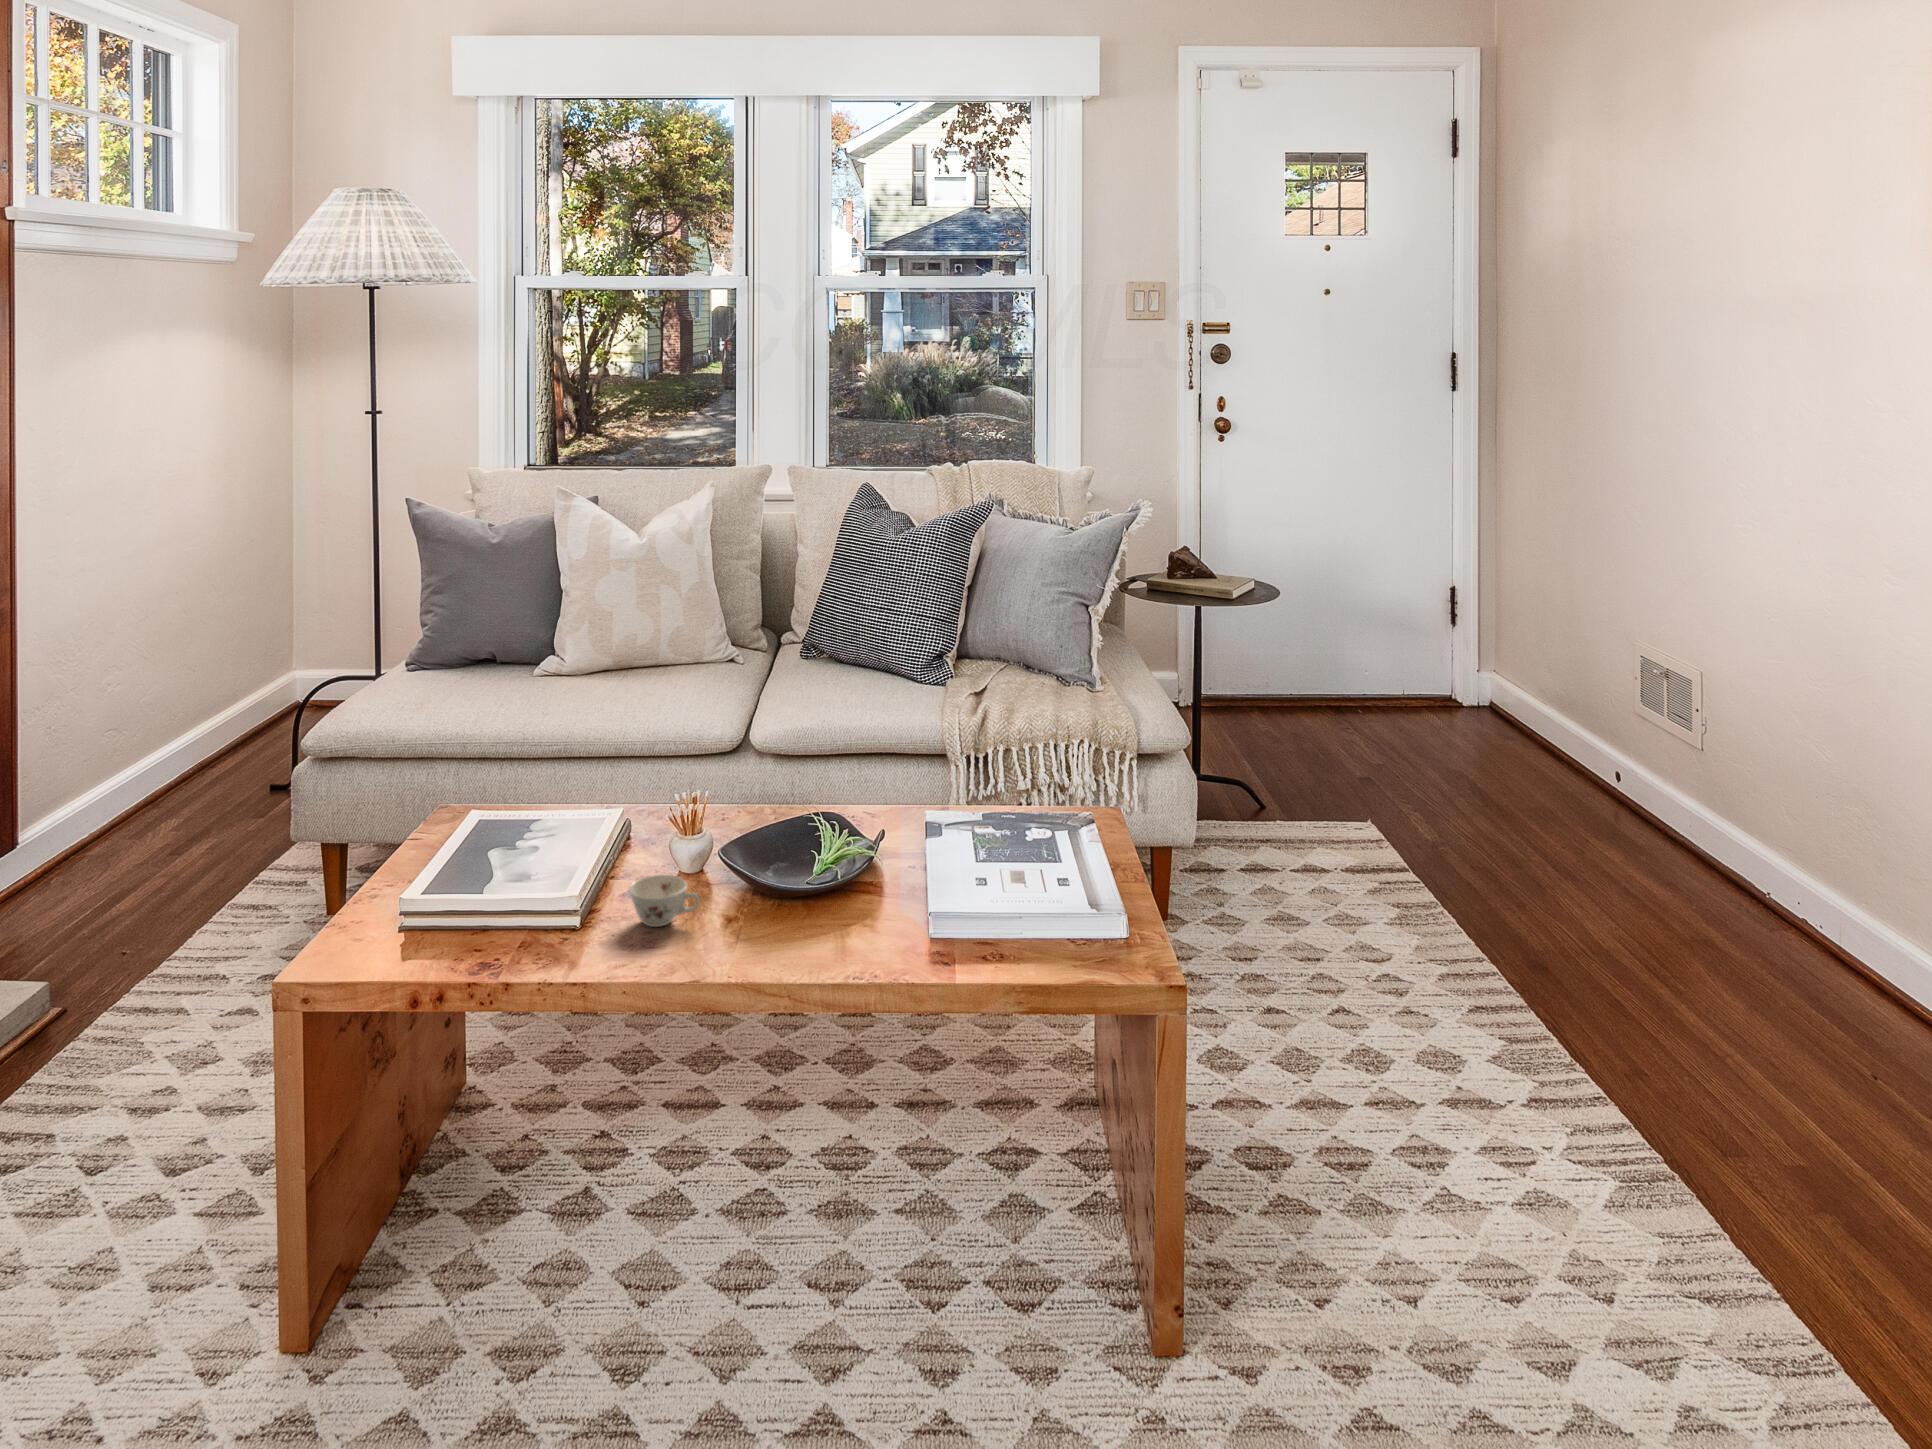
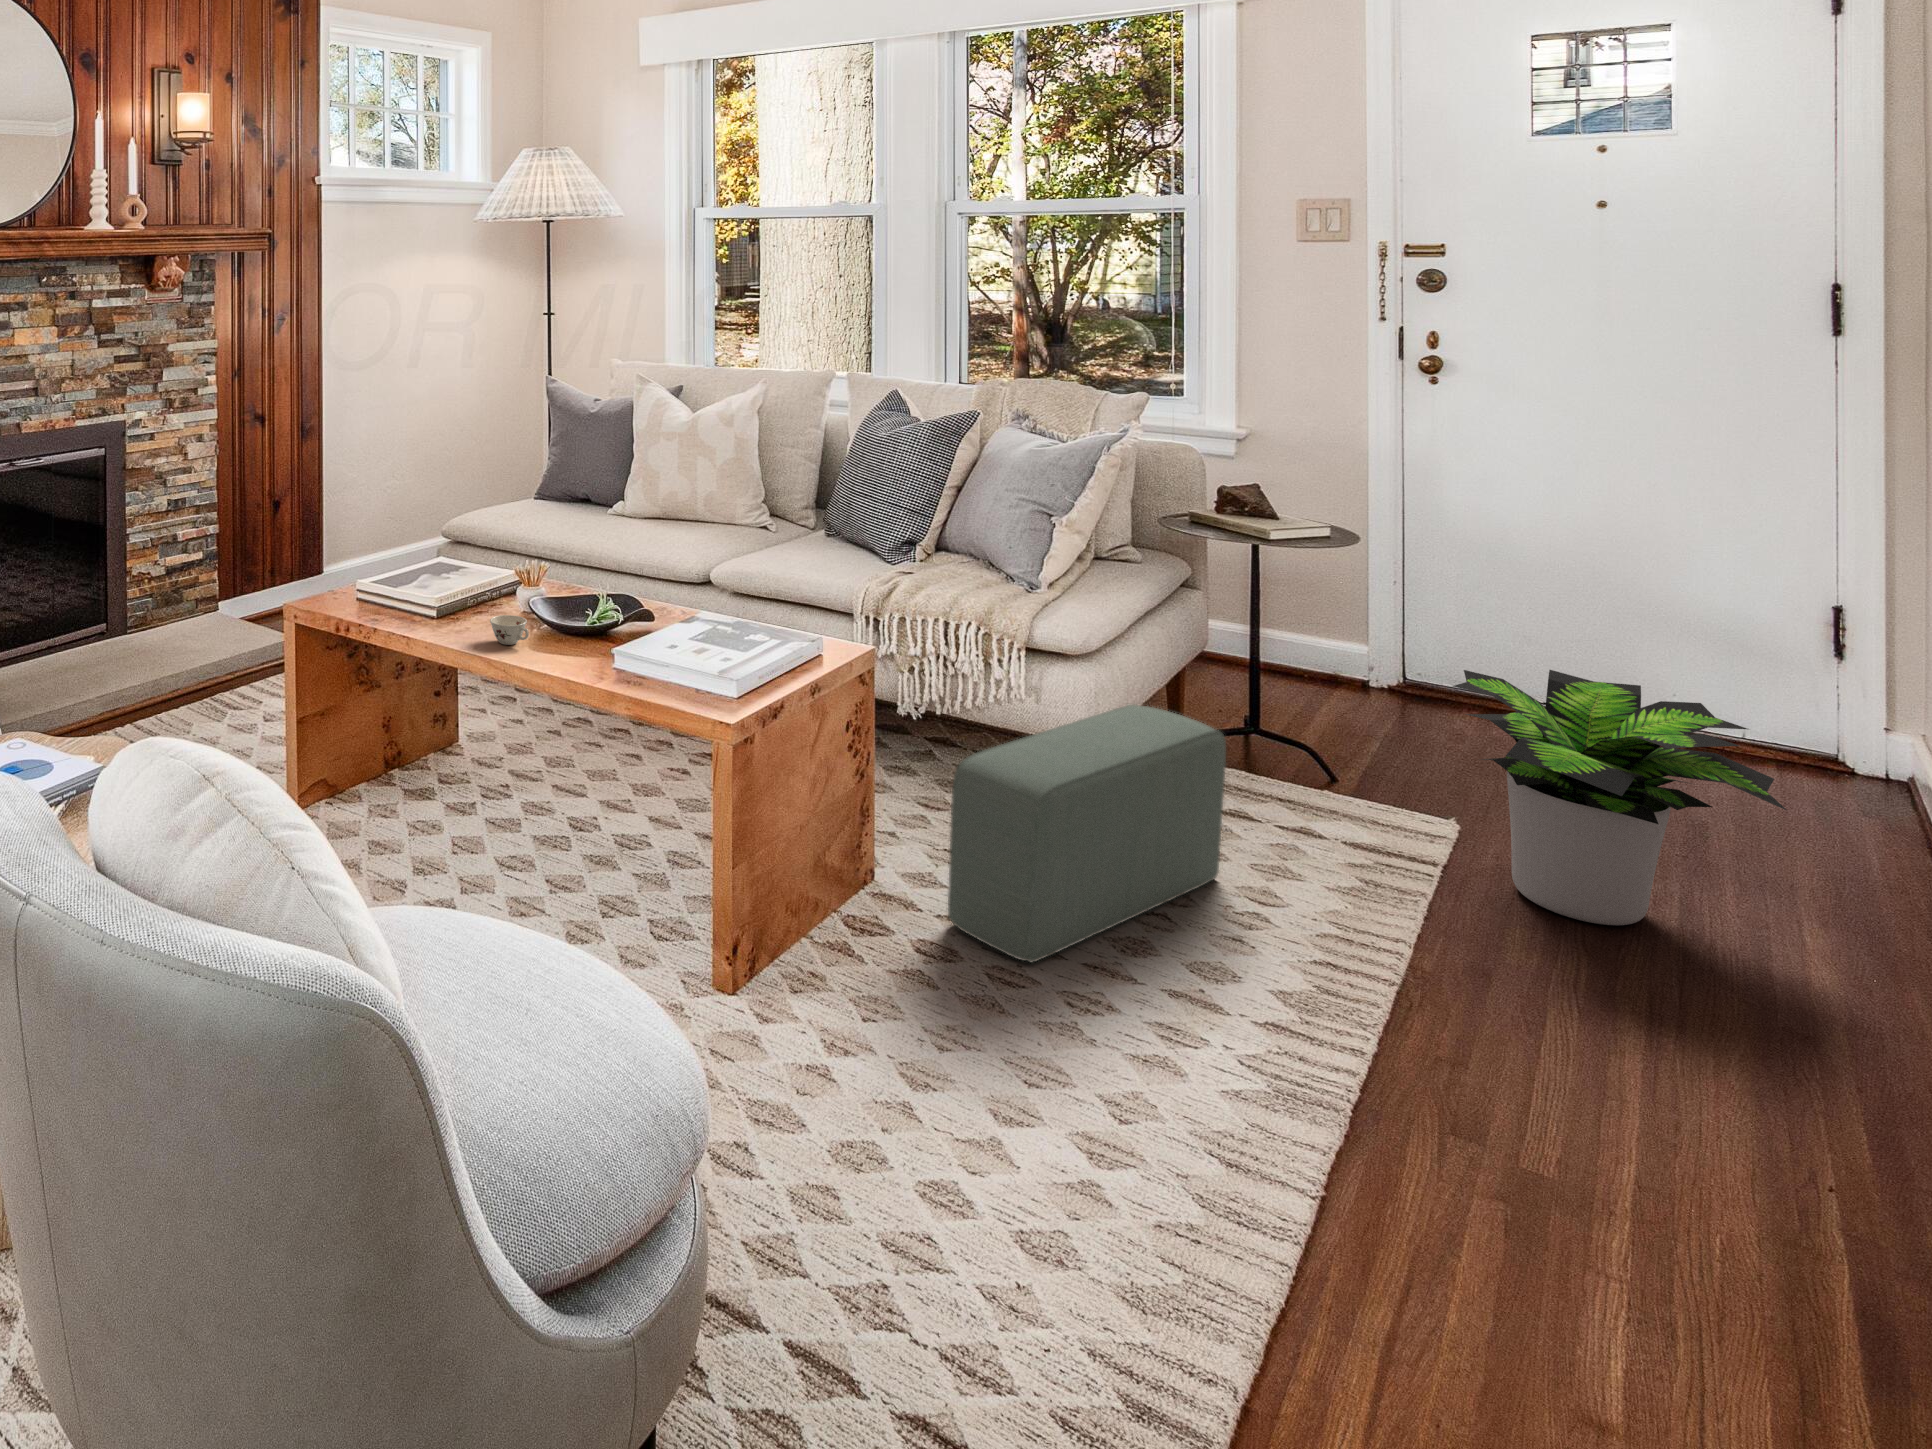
potted plant: none [1497,676,1763,905] -> present [1453,670,1786,925]
pouf: none [1273,794,1407,1147] -> present [948,705,1226,962]

